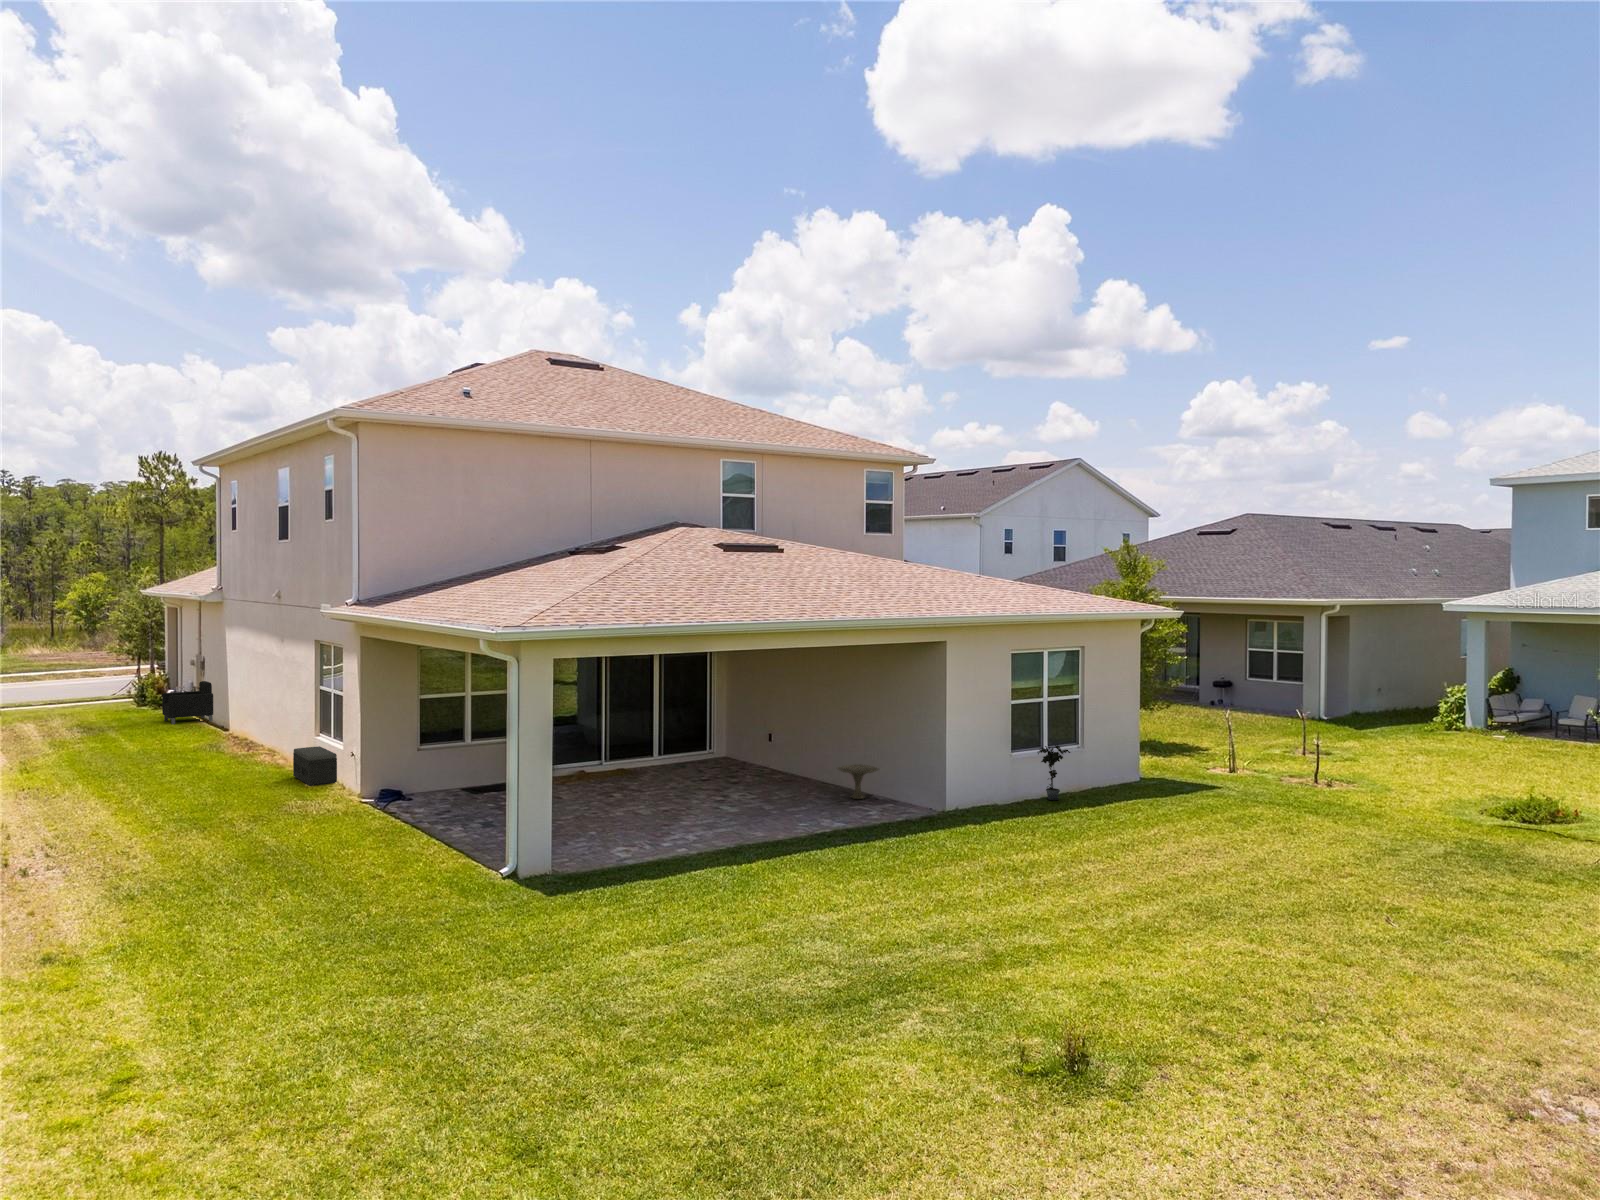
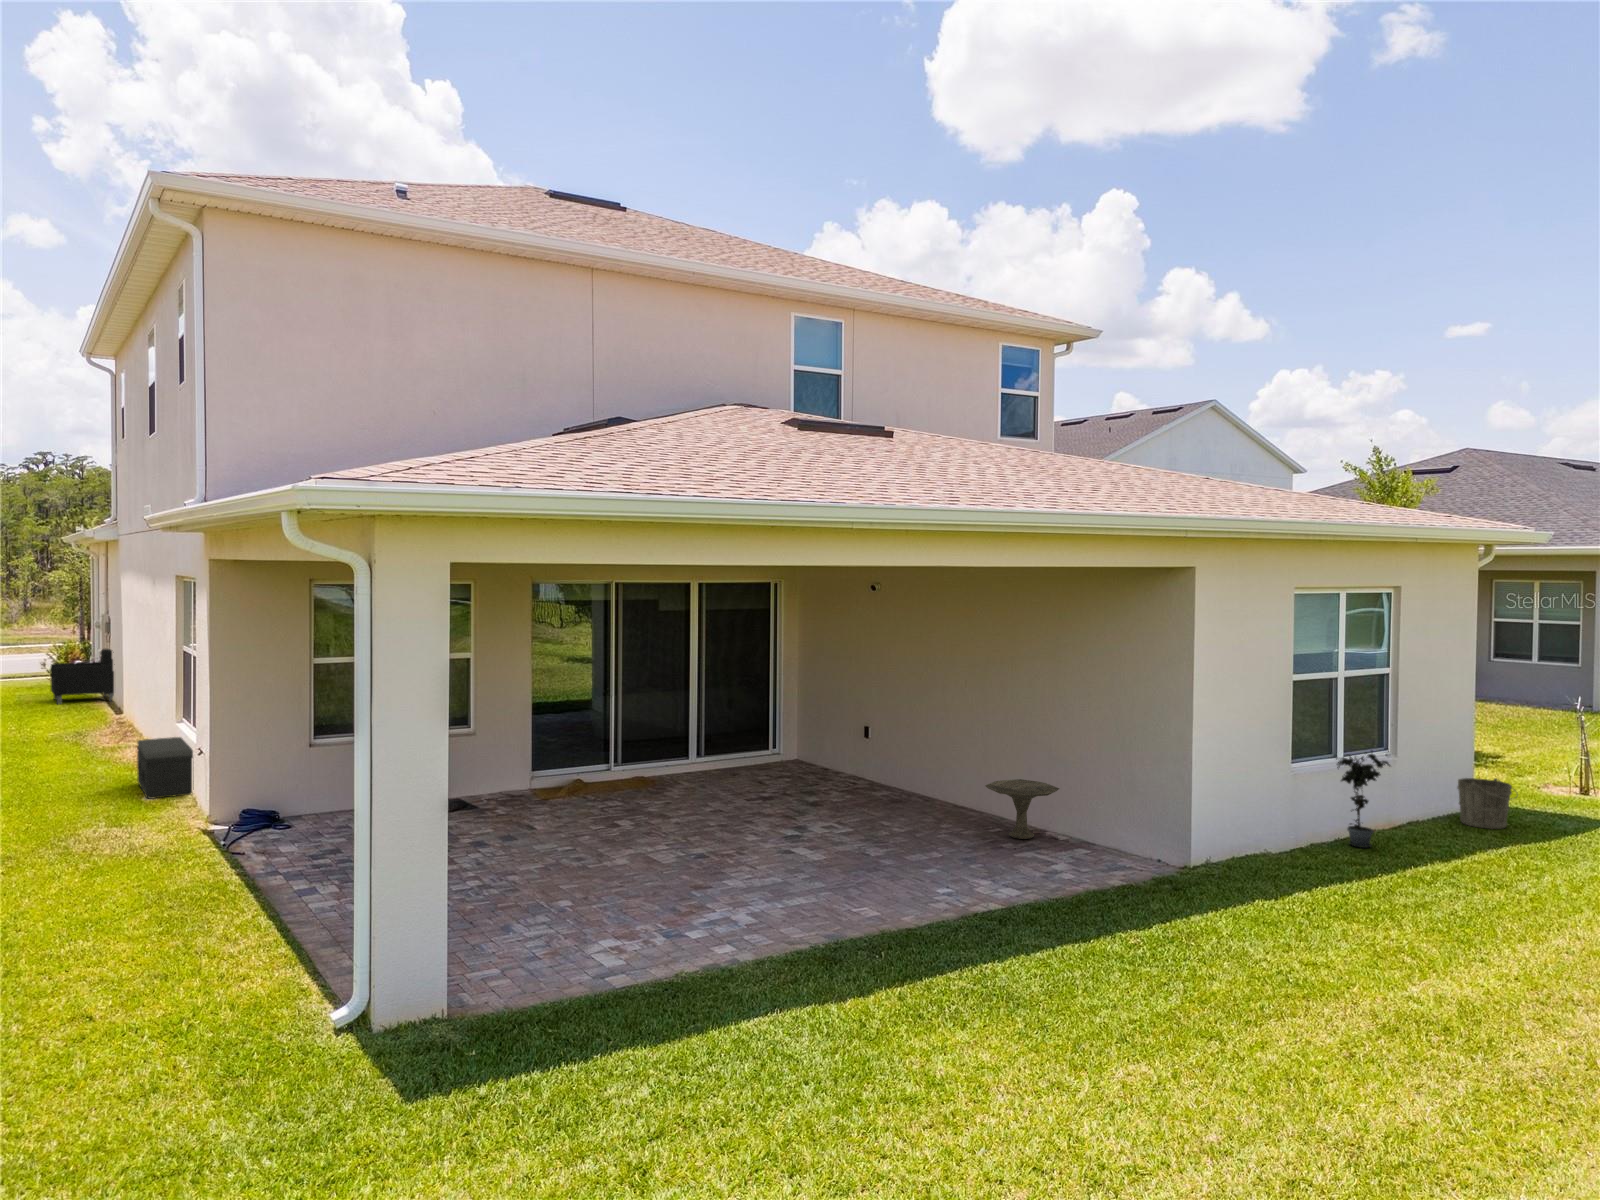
bucket: none [1124,760,1157,790] -> present [1457,778,1512,829]

